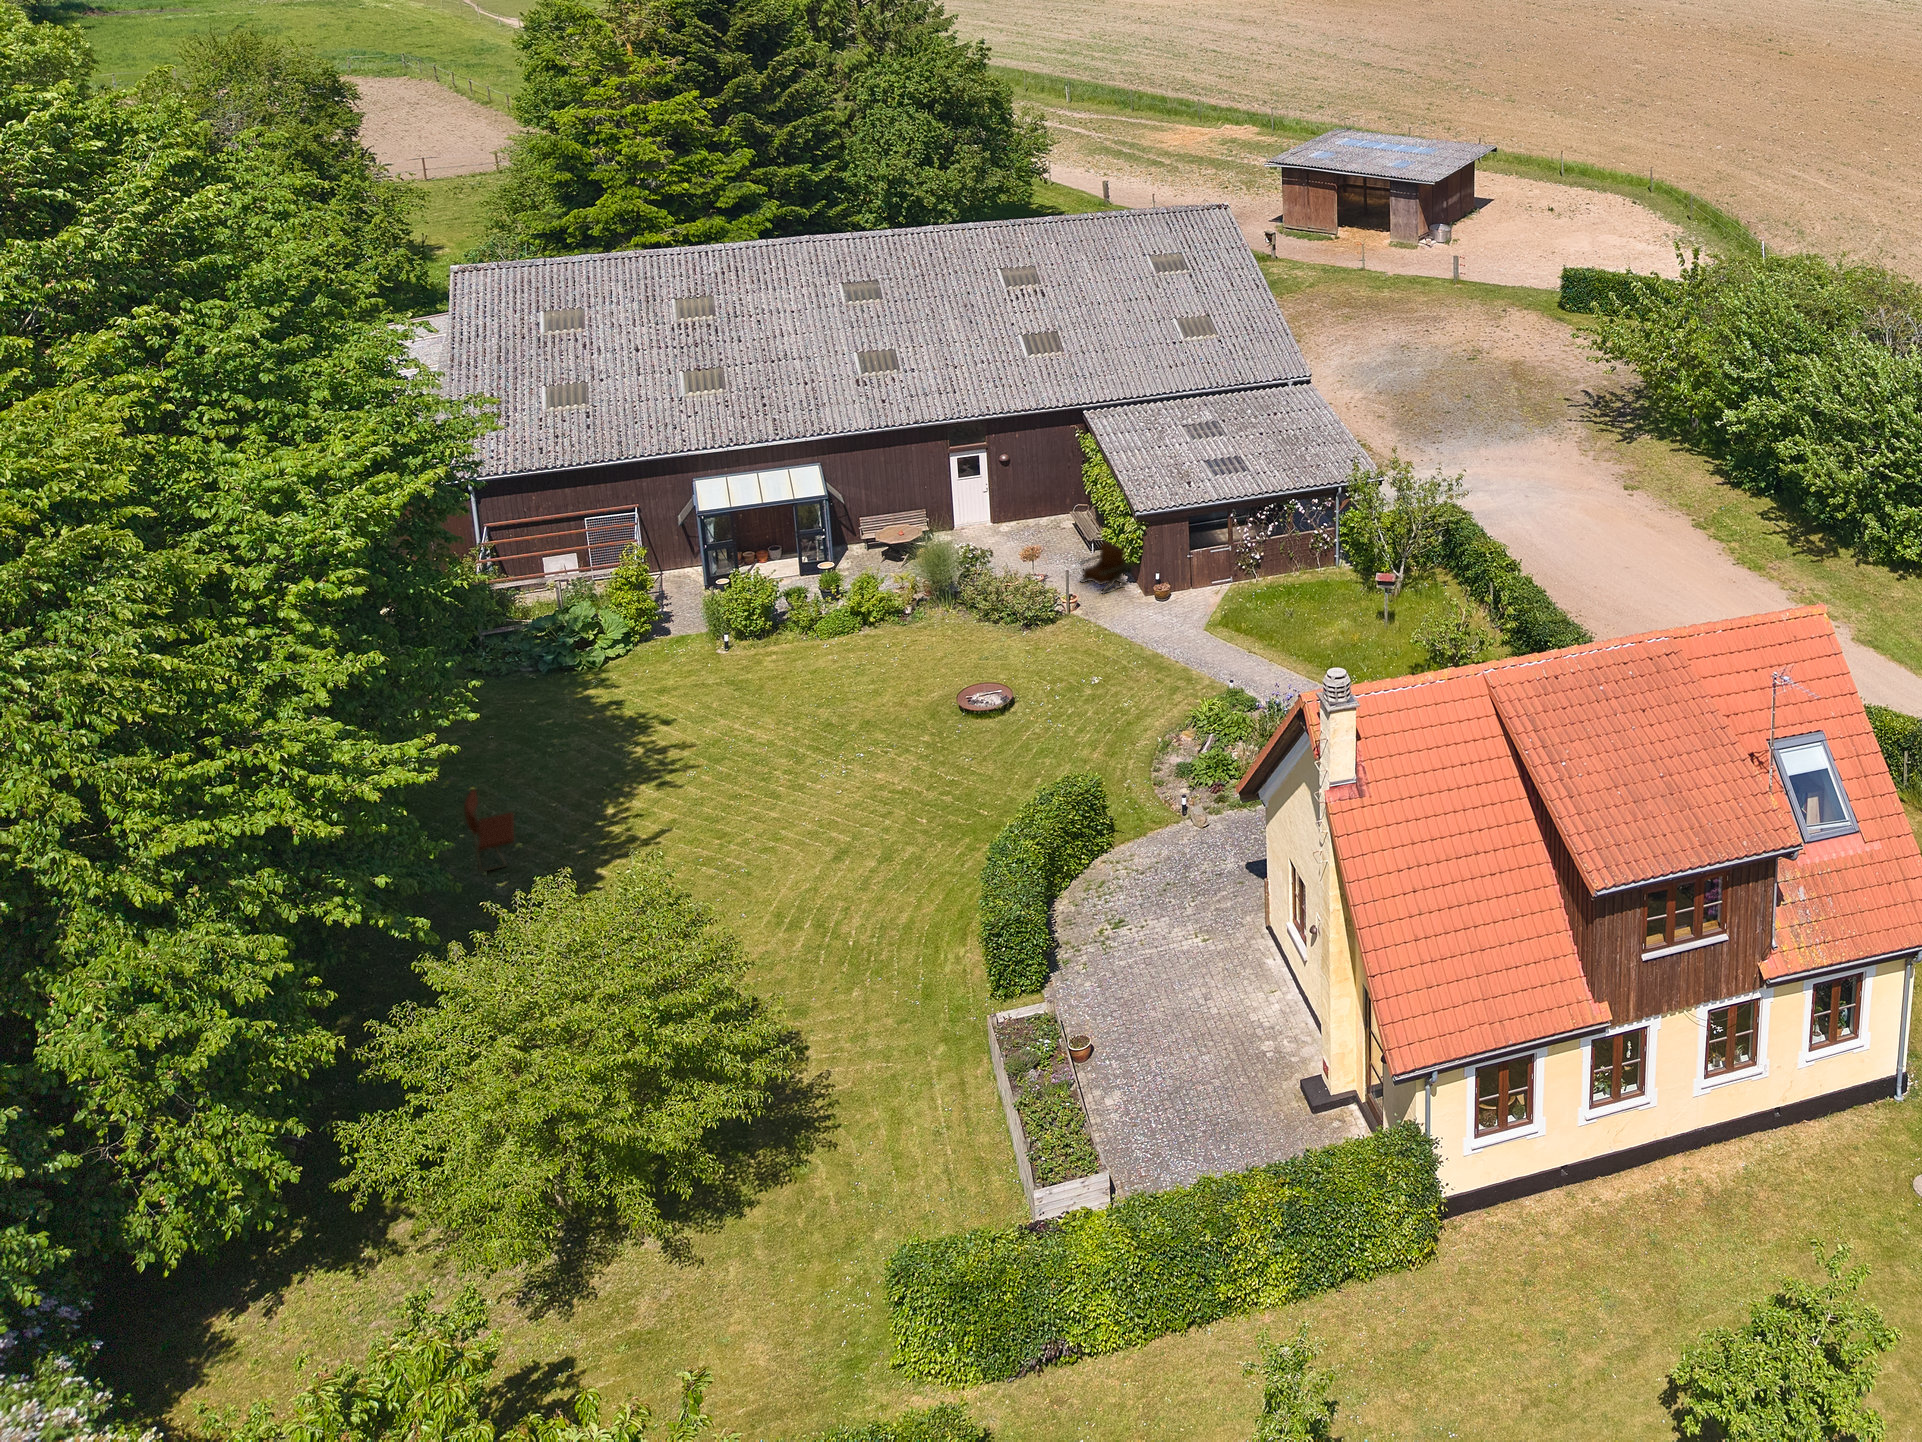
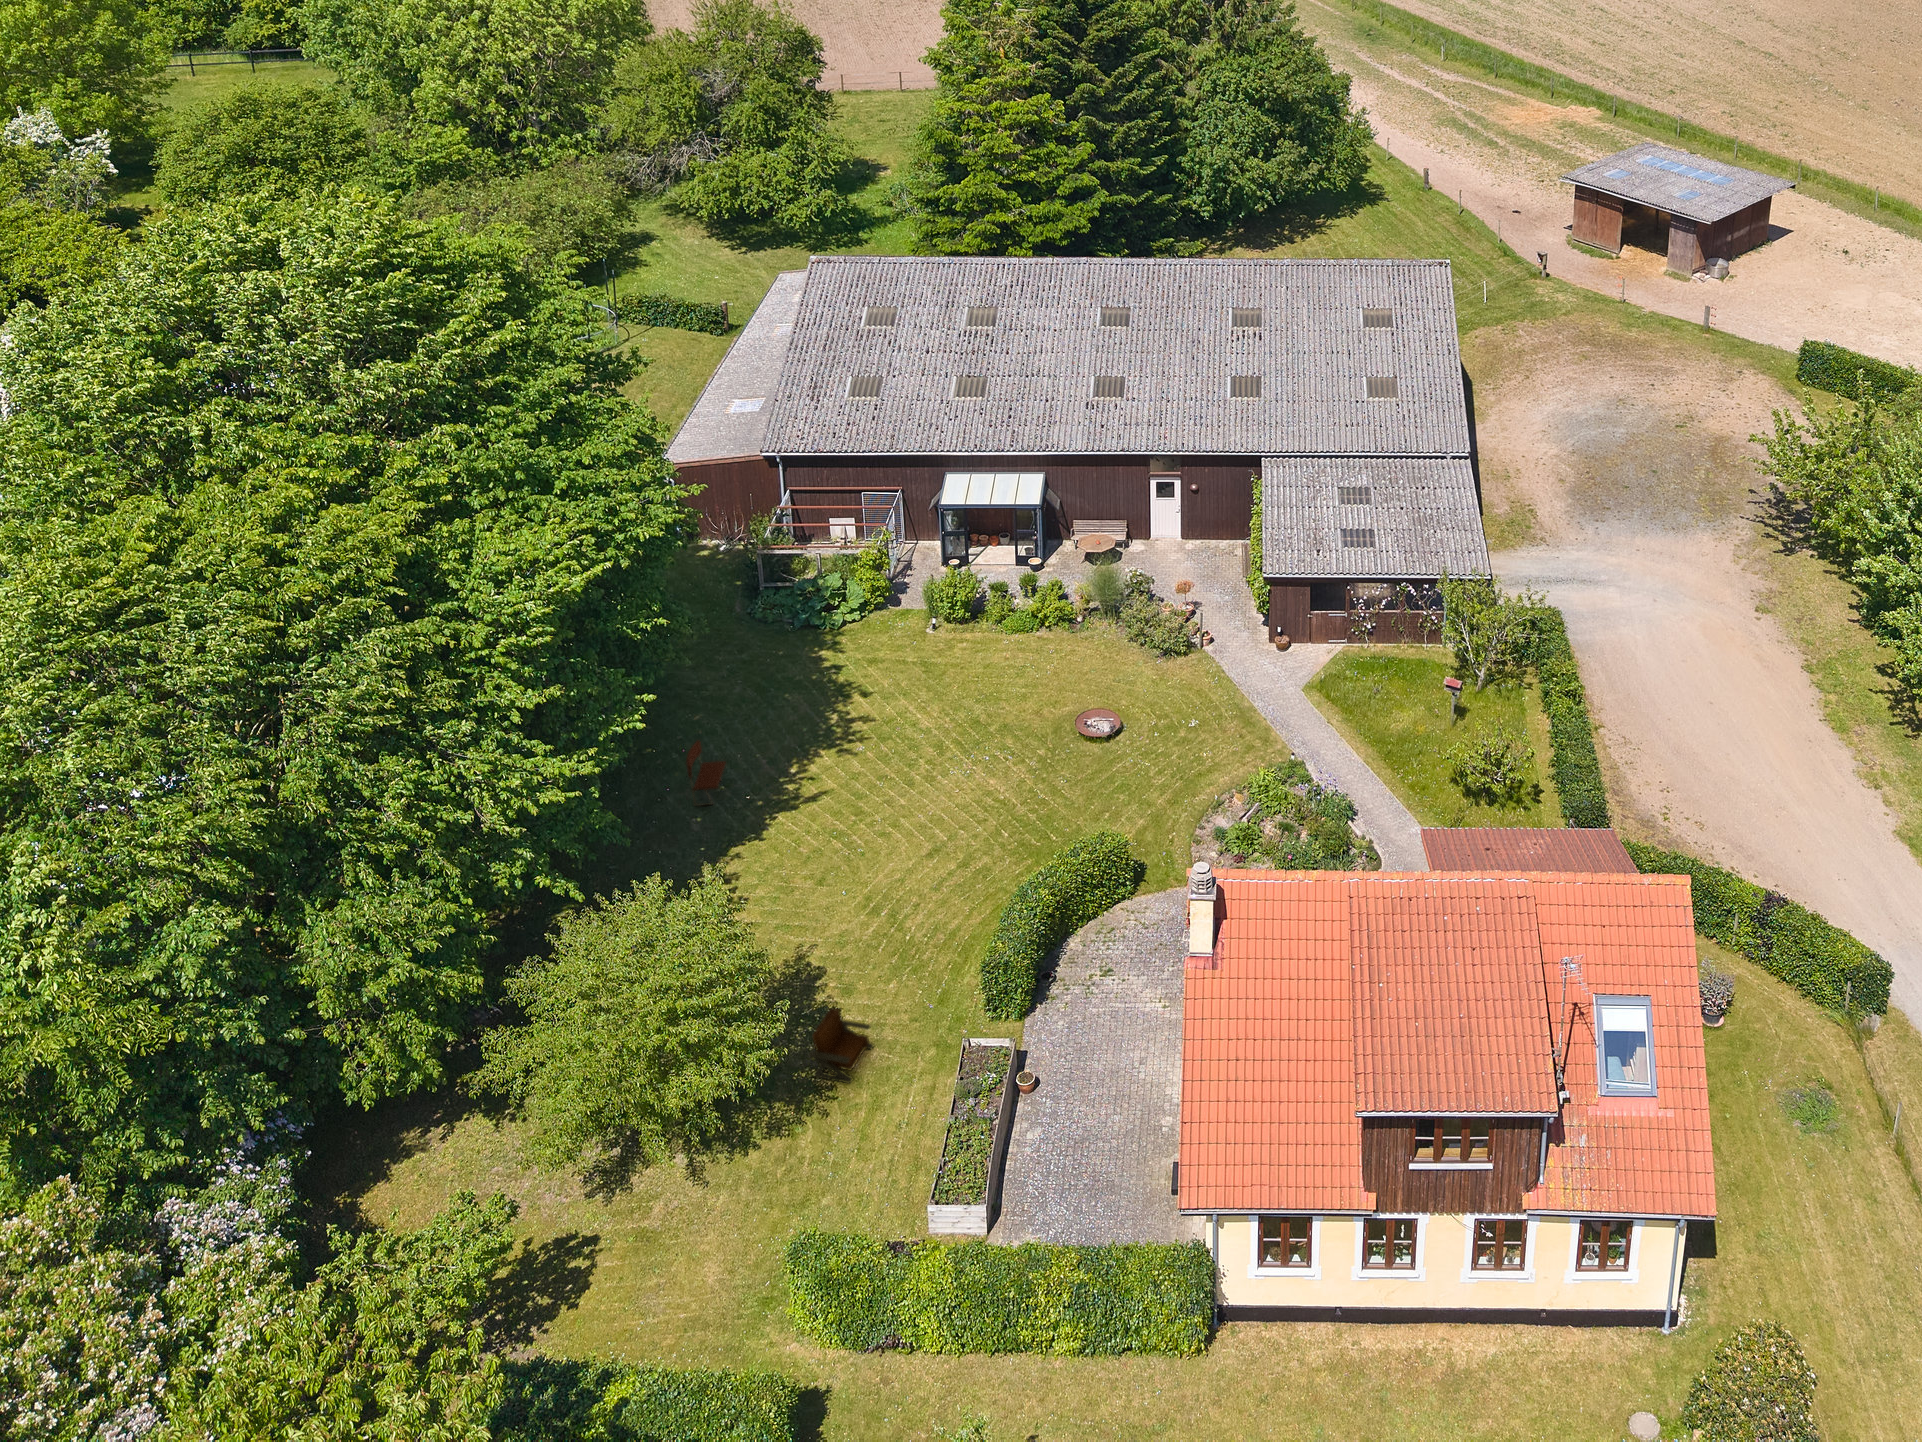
lounge chair: present [1080,541,1130,594] -> present [809,1008,874,1083]

